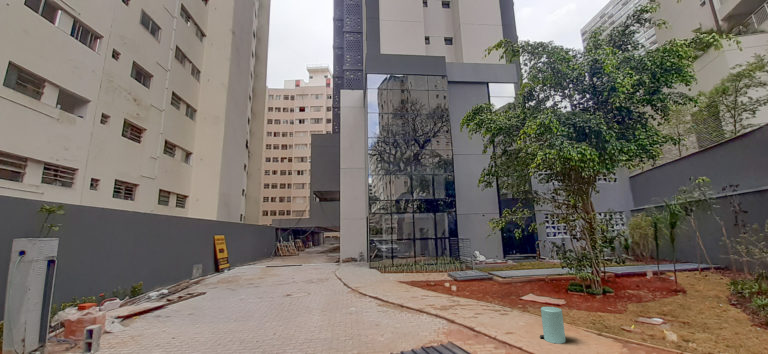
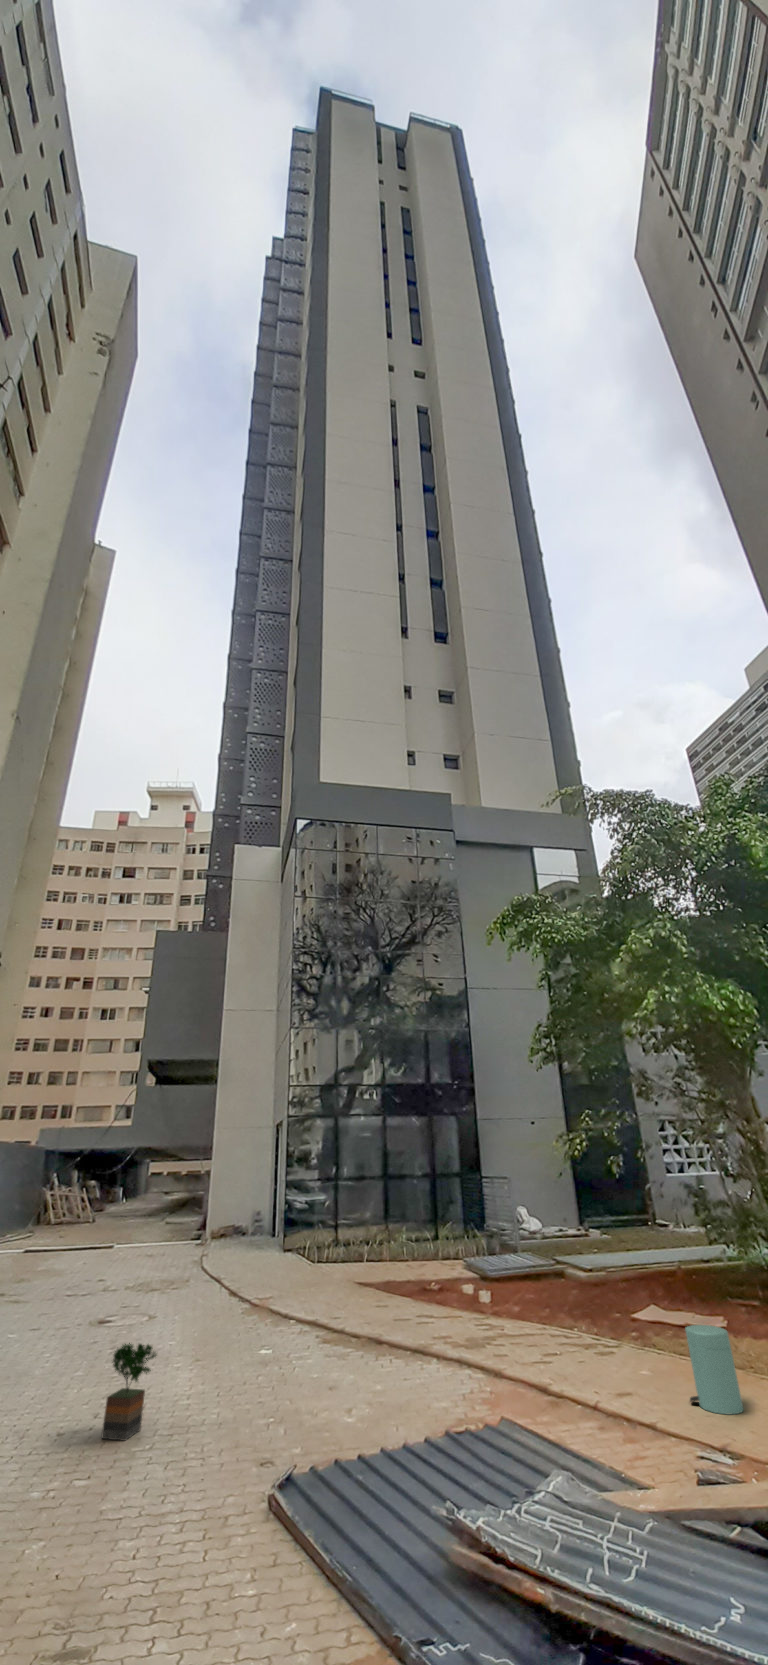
potted tree: none [278,308,299,344] -> present [101,1343,156,1441]

